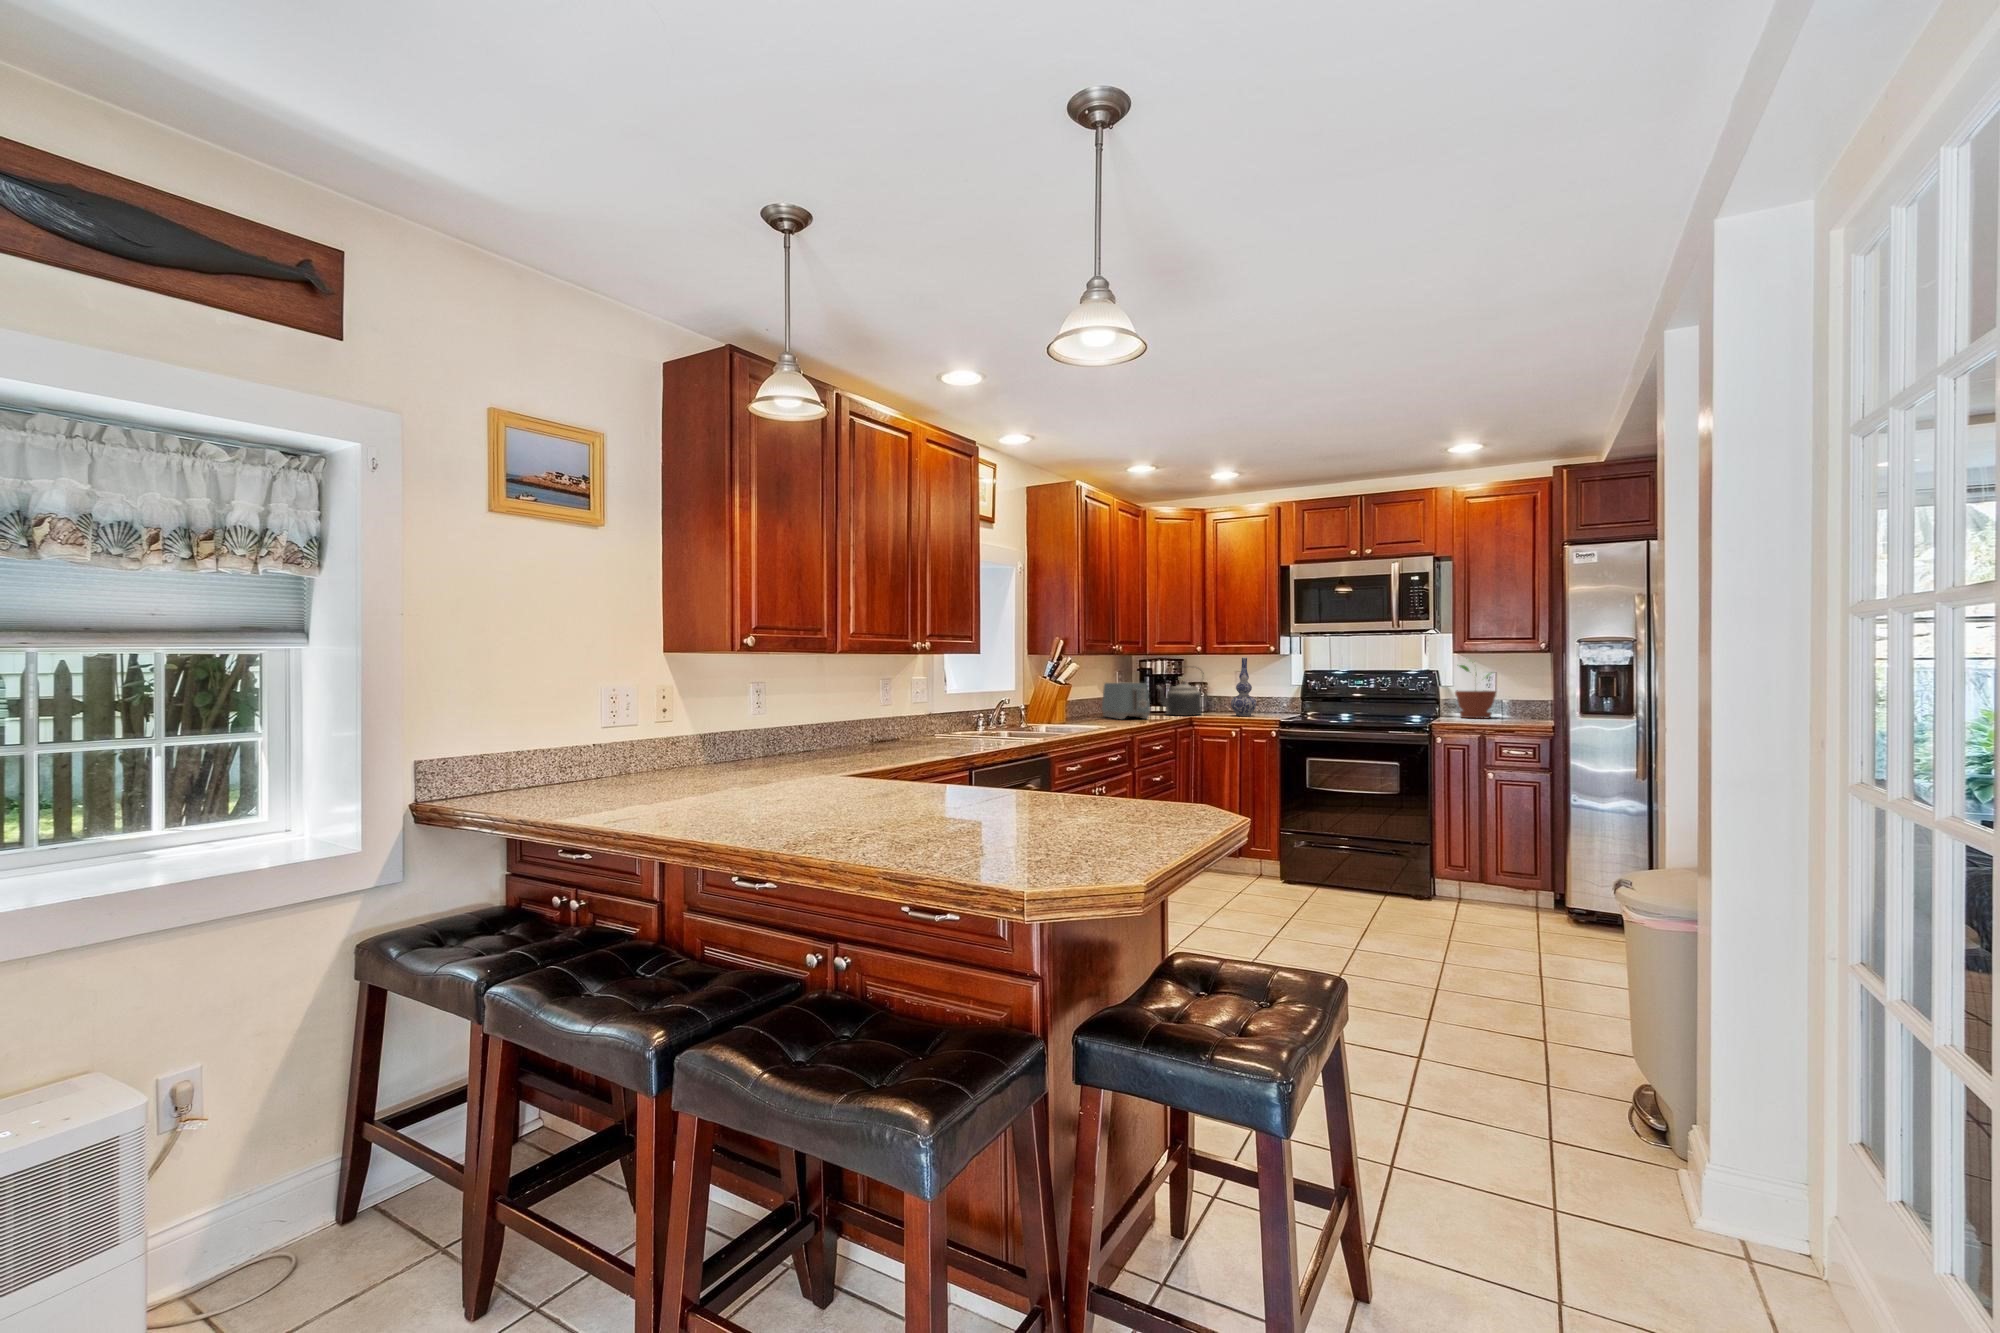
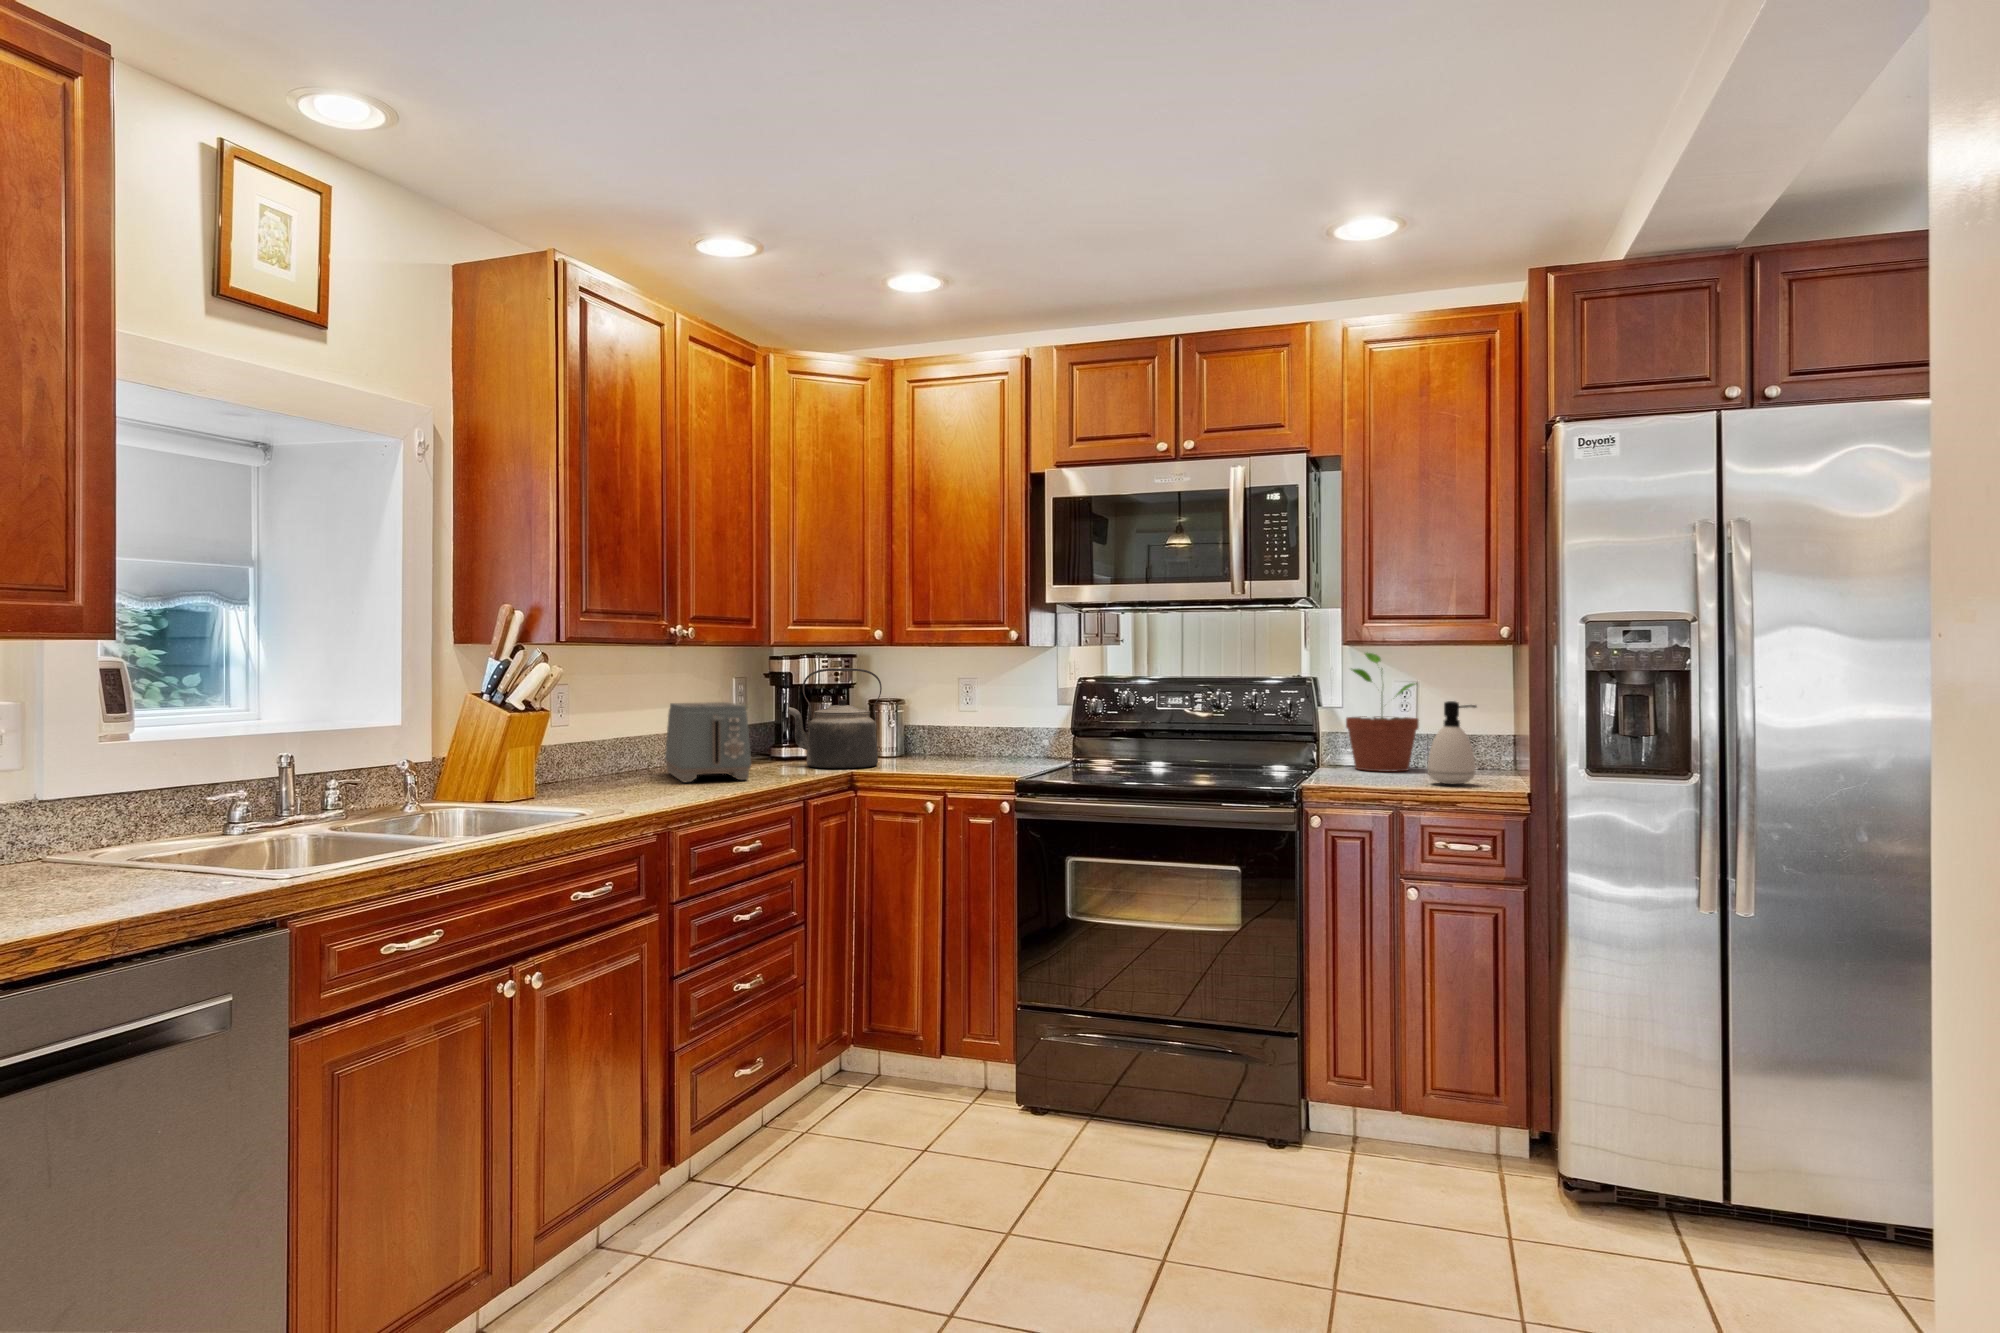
vase: present [1231,657,1256,716] -> none [932,652,980,768]
soap dispenser: none [1500,681,1526,723] -> present [1428,701,1476,784]

